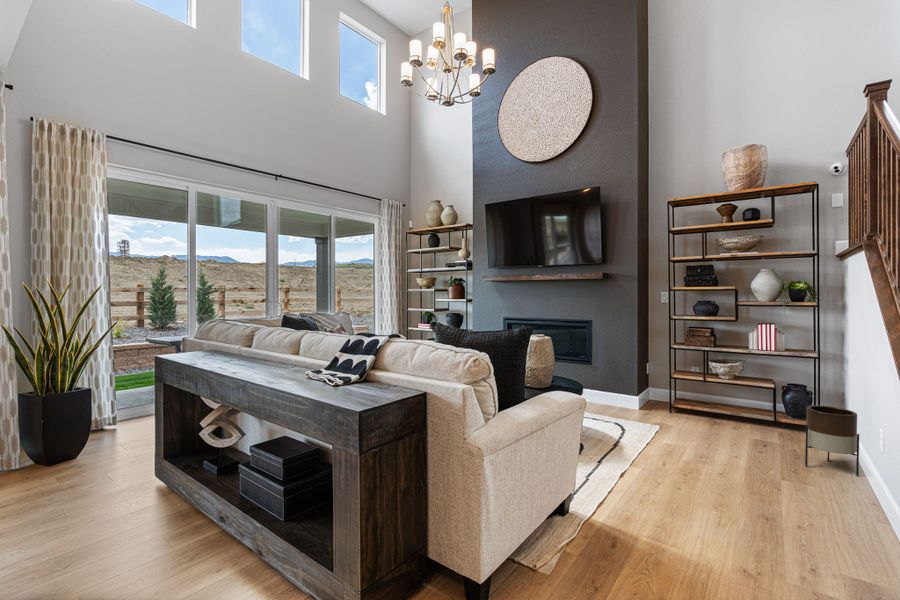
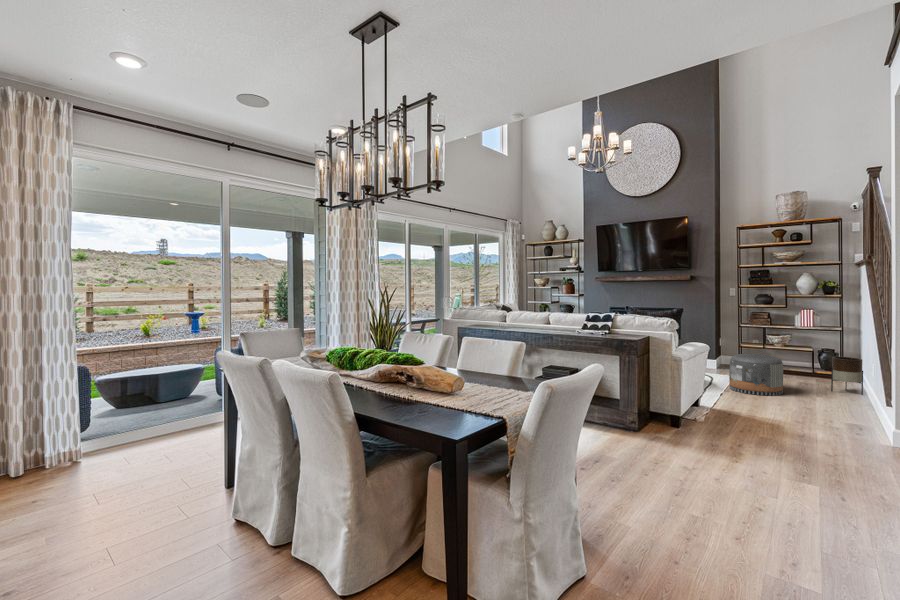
pouf: none [642,398,726,477] -> present [729,354,783,396]

